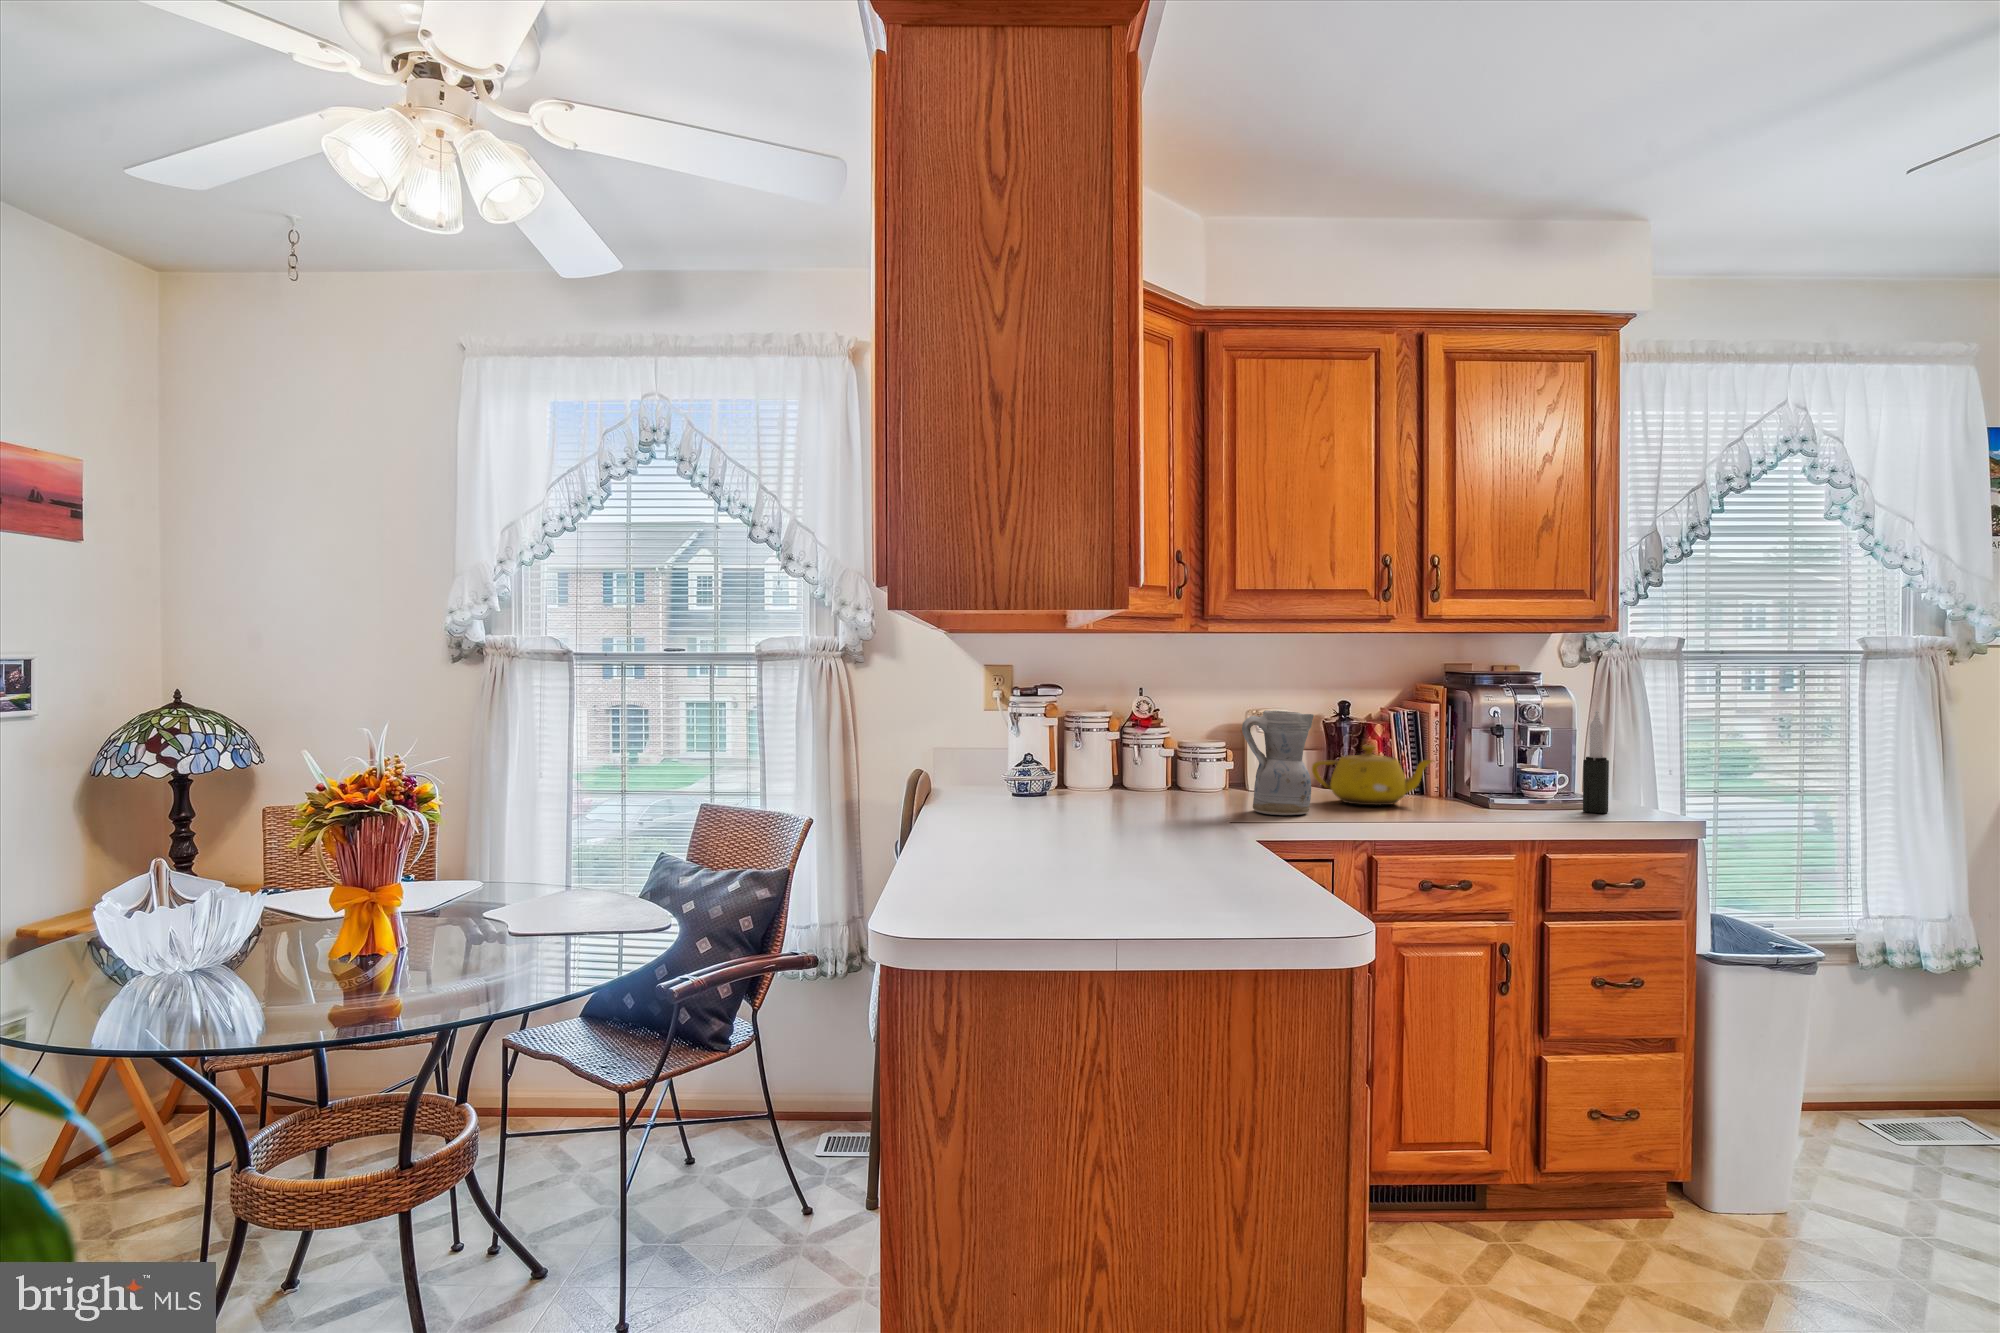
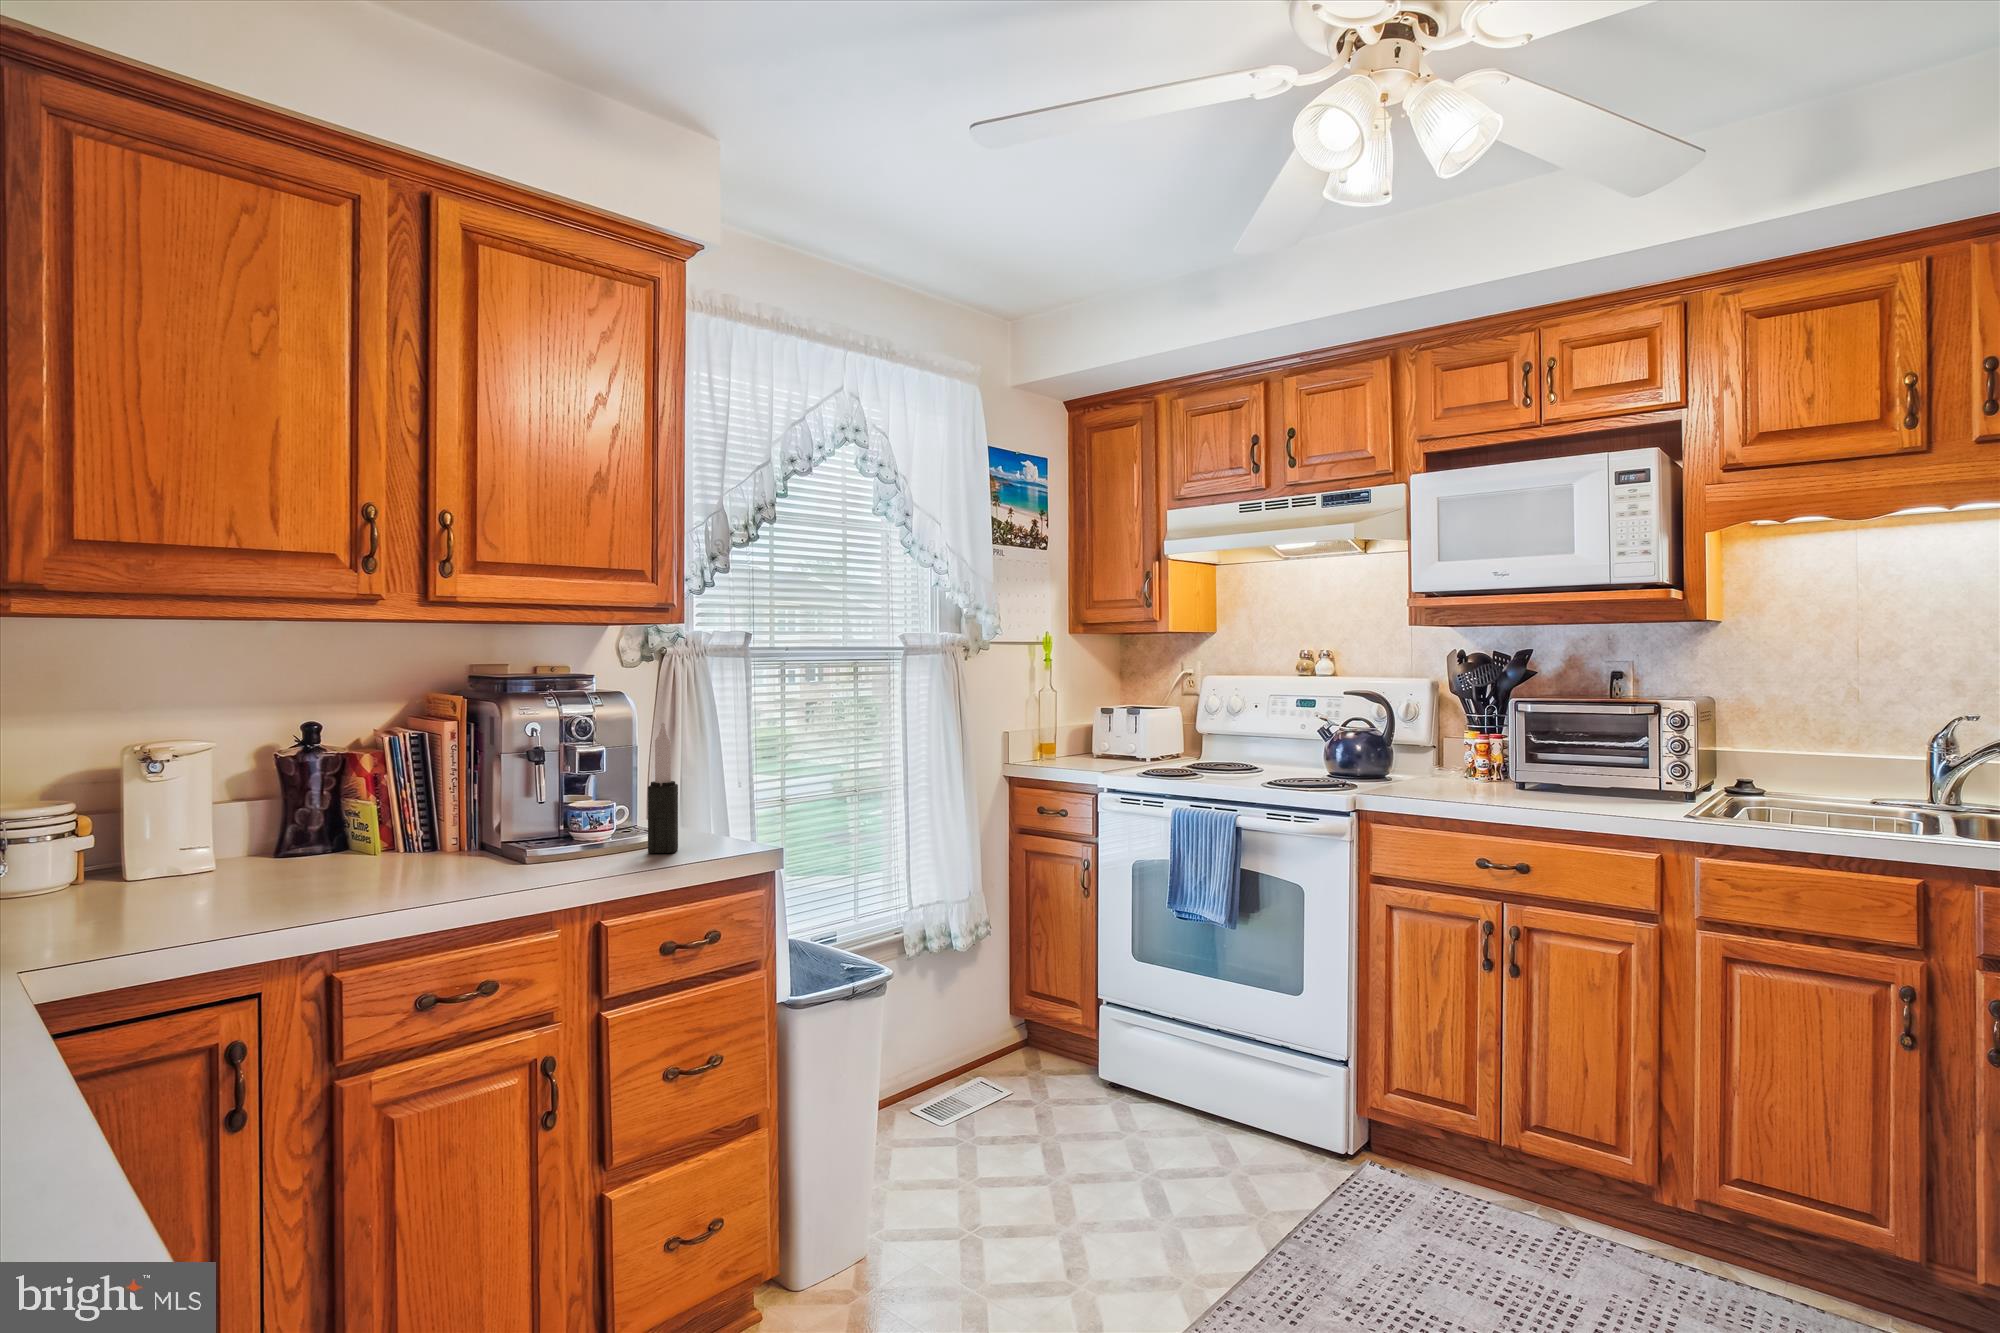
ceramic pitcher: present [1242,710,1314,815] -> none [65,749,221,935]
teapot: present [1312,745,1434,805] -> none [237,791,448,885]

